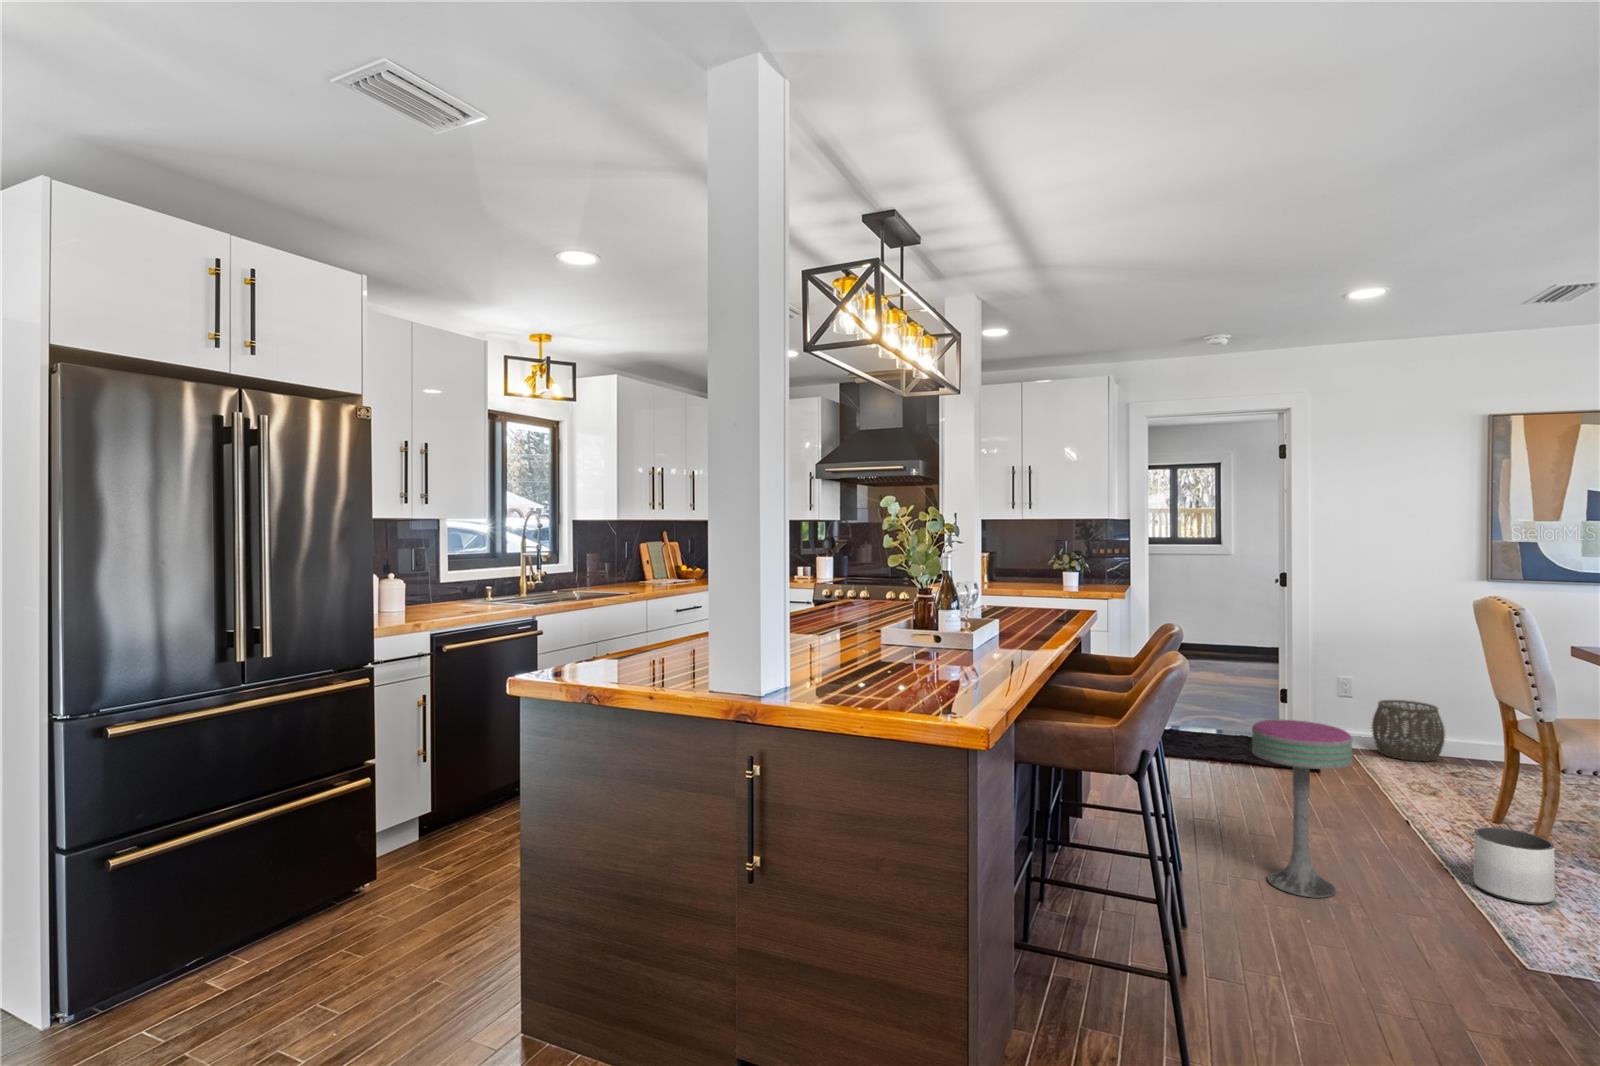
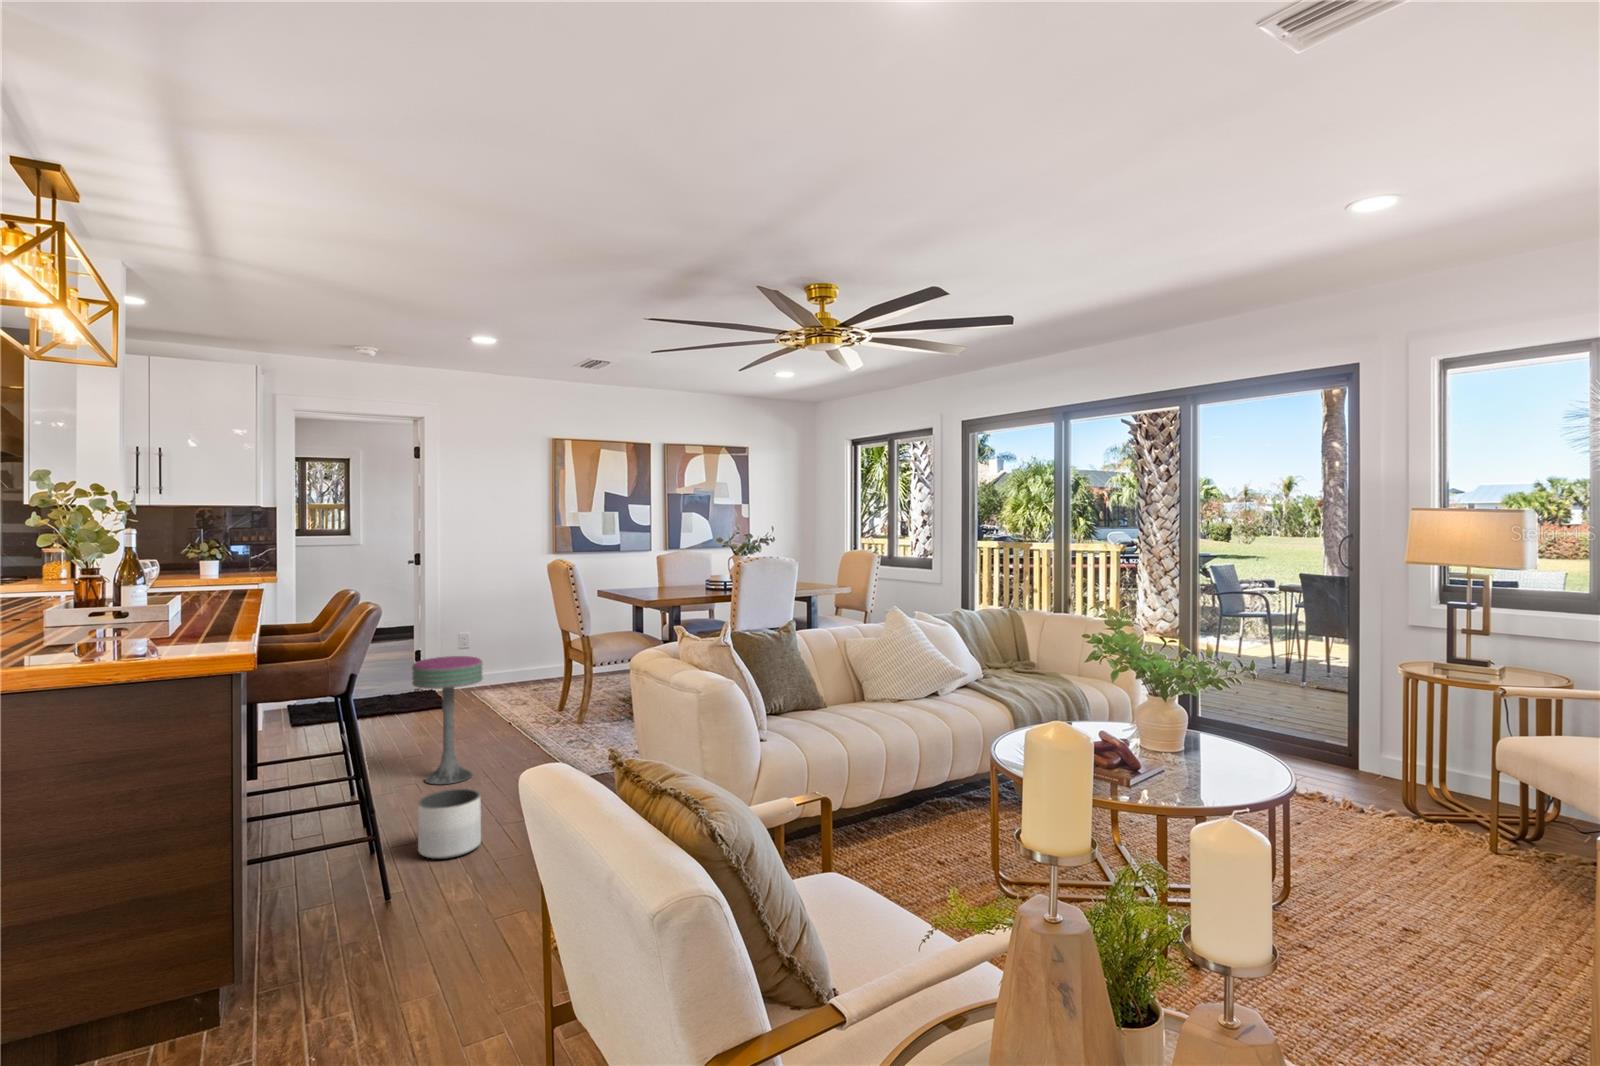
woven basket: present [1372,700,1445,761] -> none [482,644,529,687]
planter: present [1473,827,1555,904] -> present [418,789,481,859]

